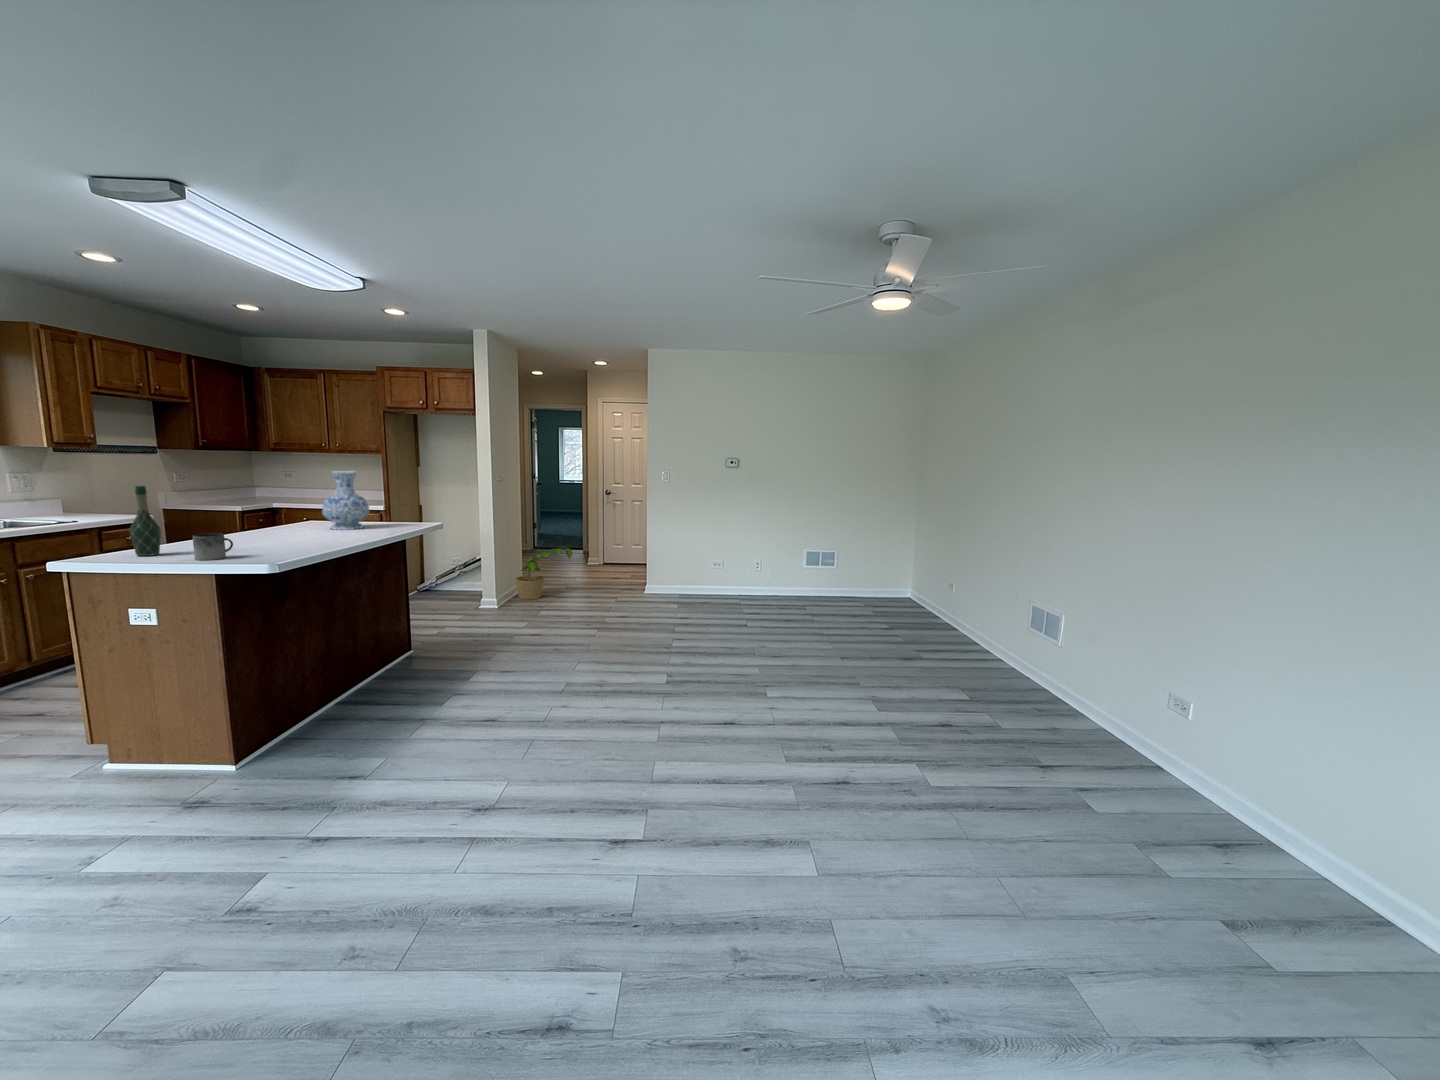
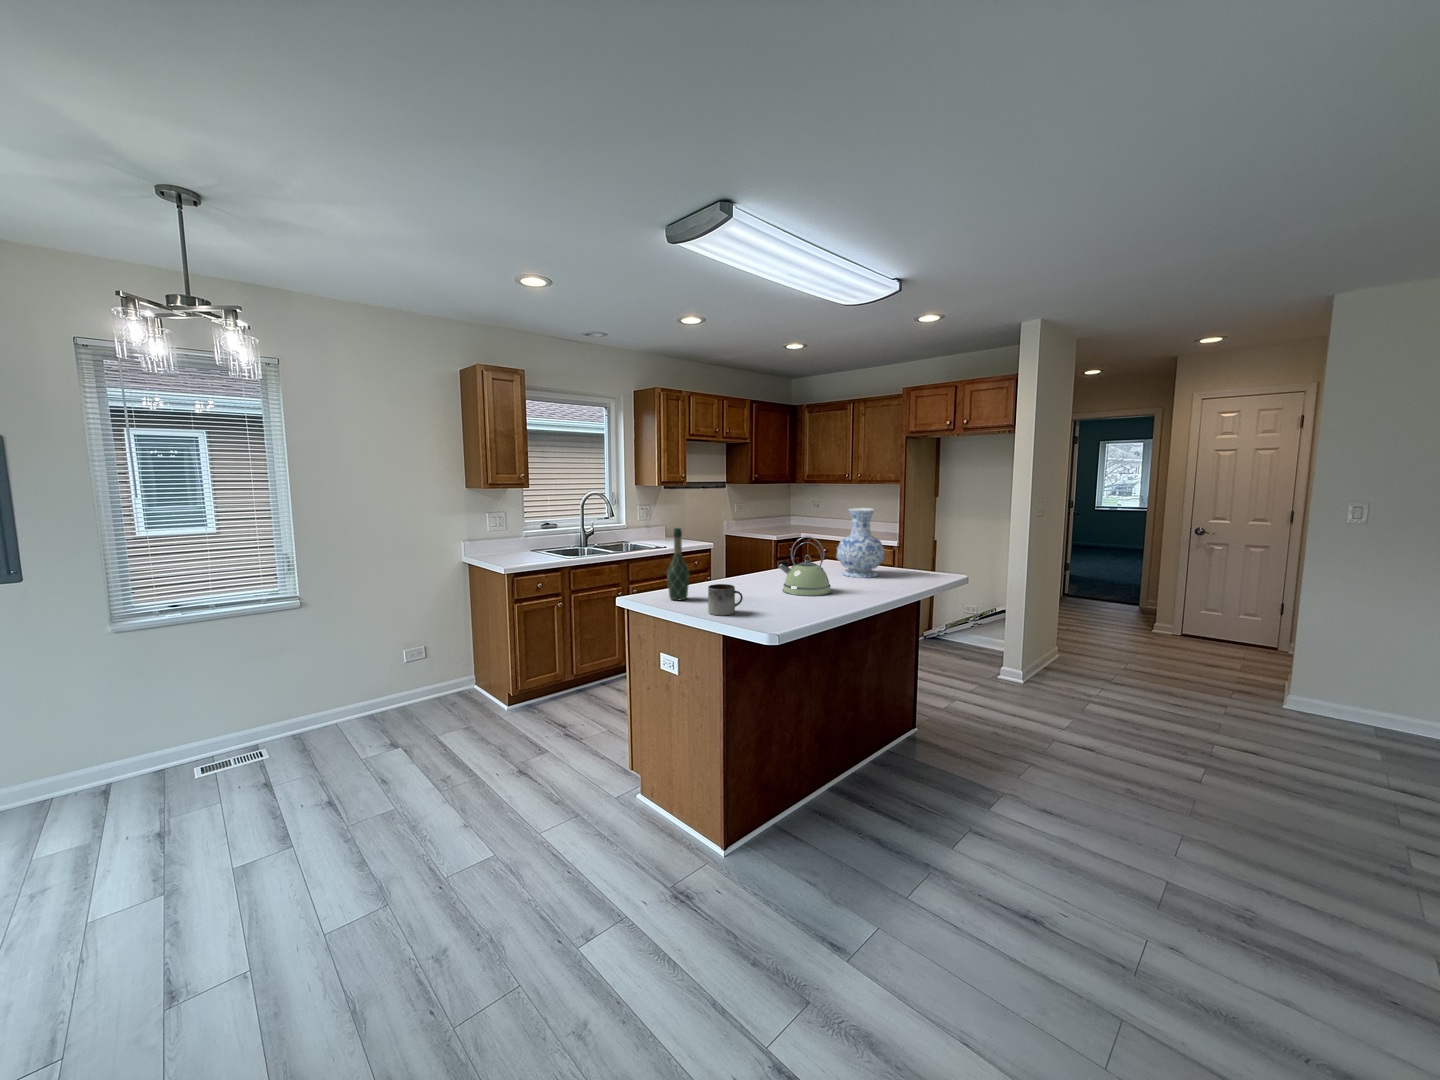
kettle: none [262,493,322,543] -> present [777,536,831,596]
potted plant: present [515,548,572,599] -> none [1049,613,1144,678]

